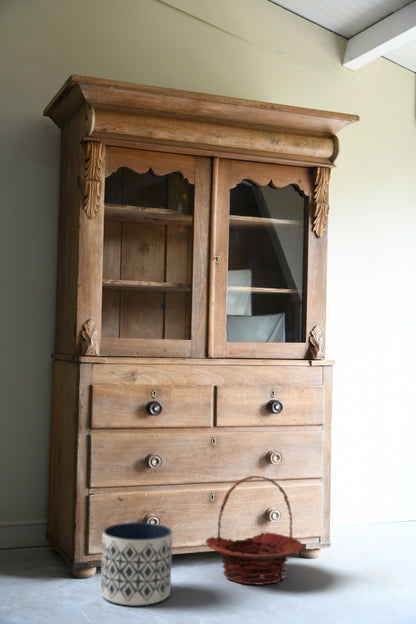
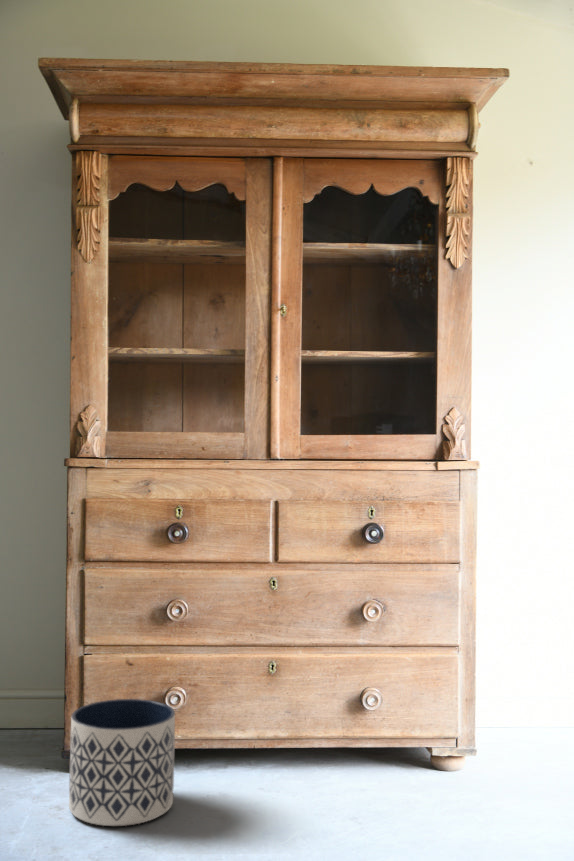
basket: present [206,476,303,585] -> none [249,640,402,811]

